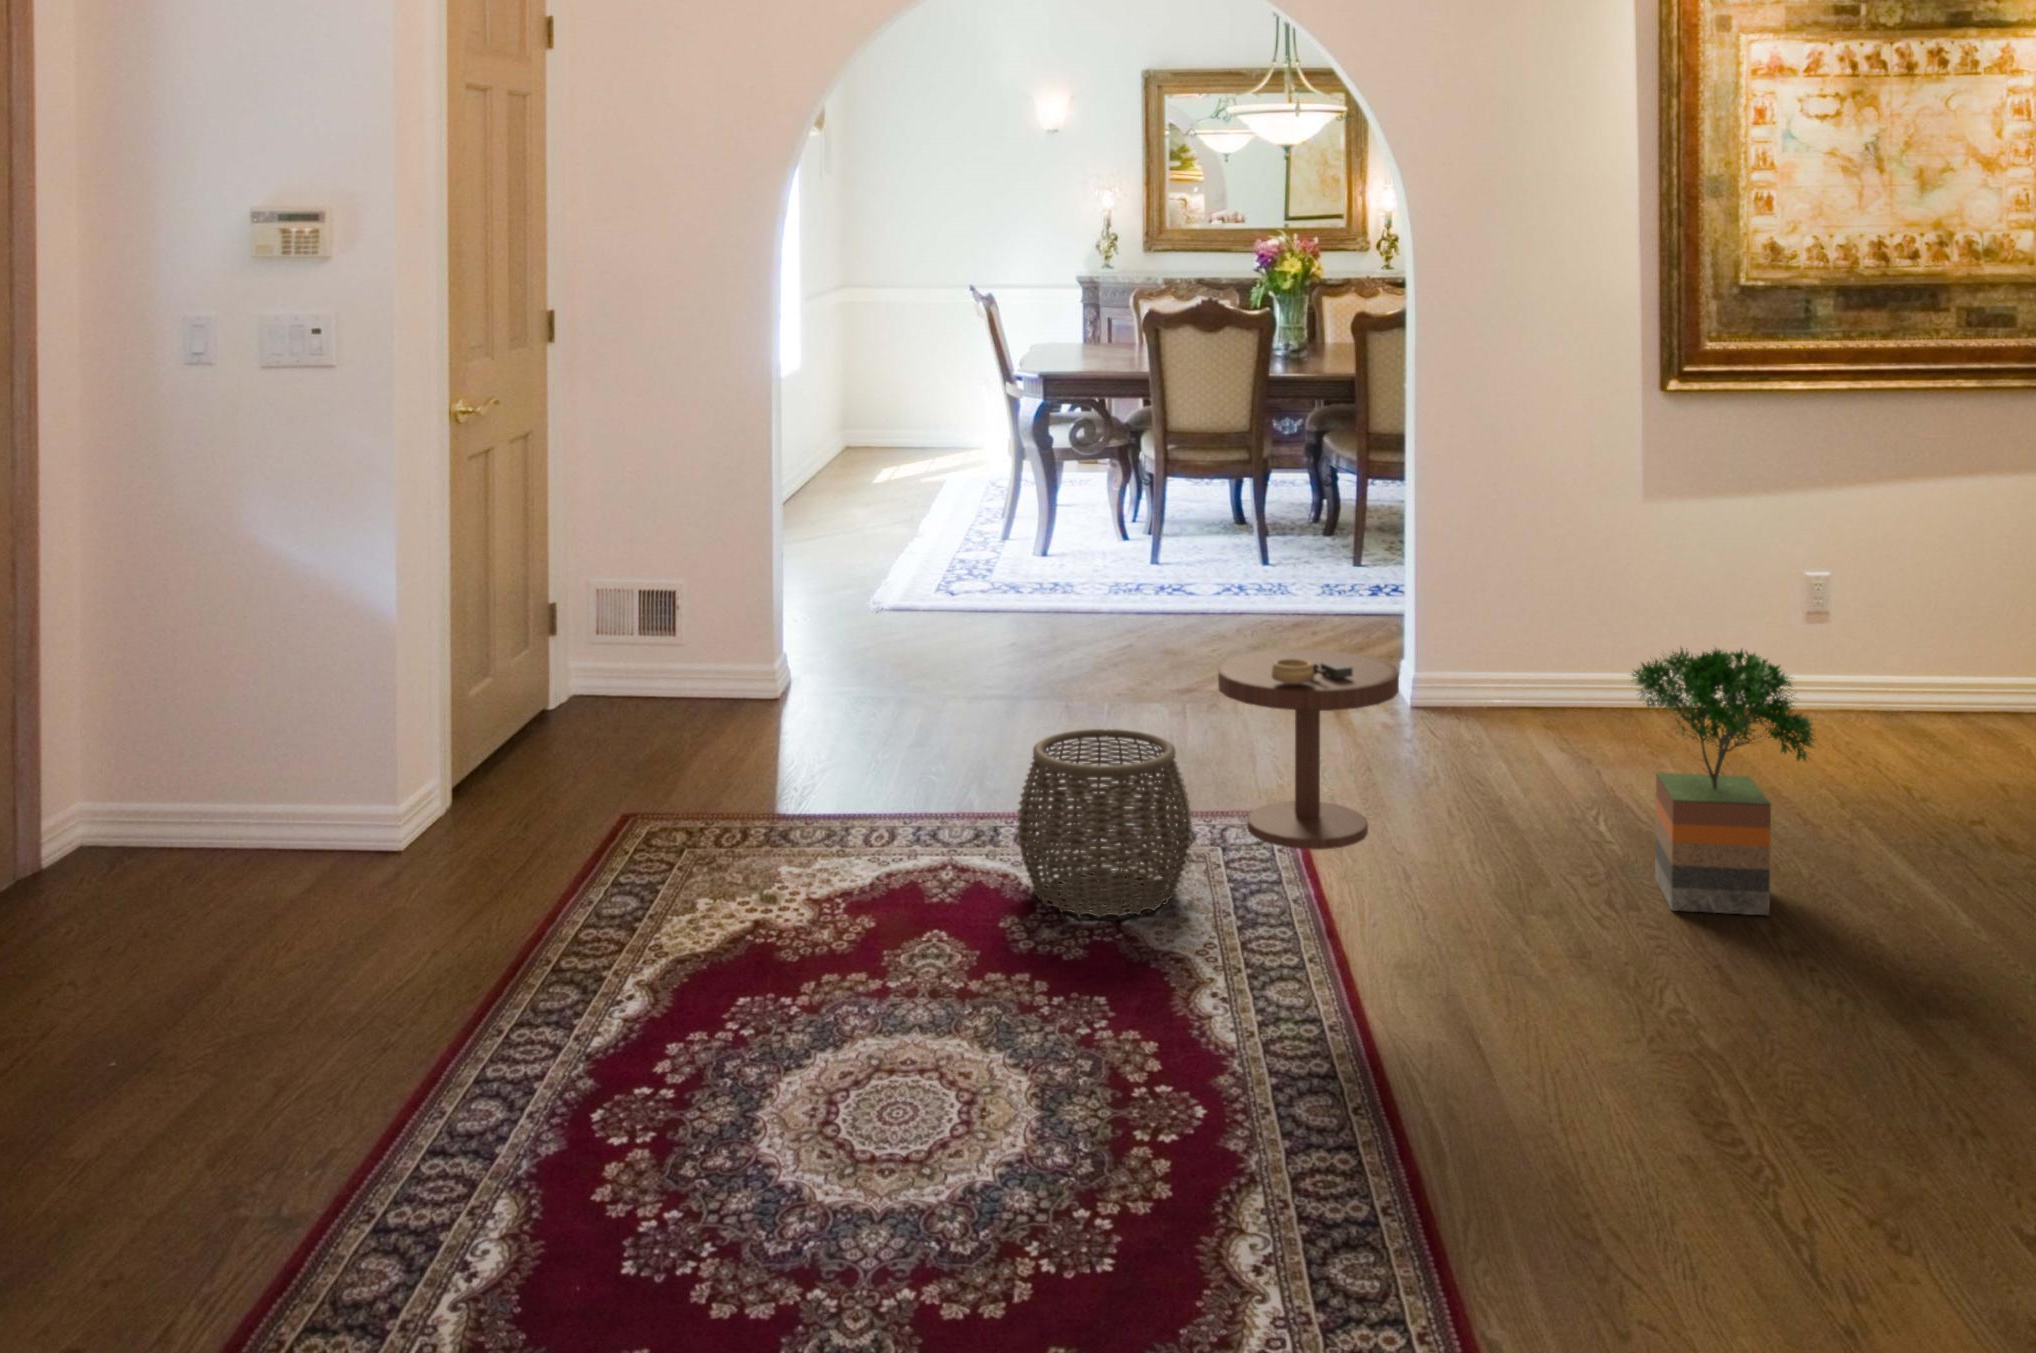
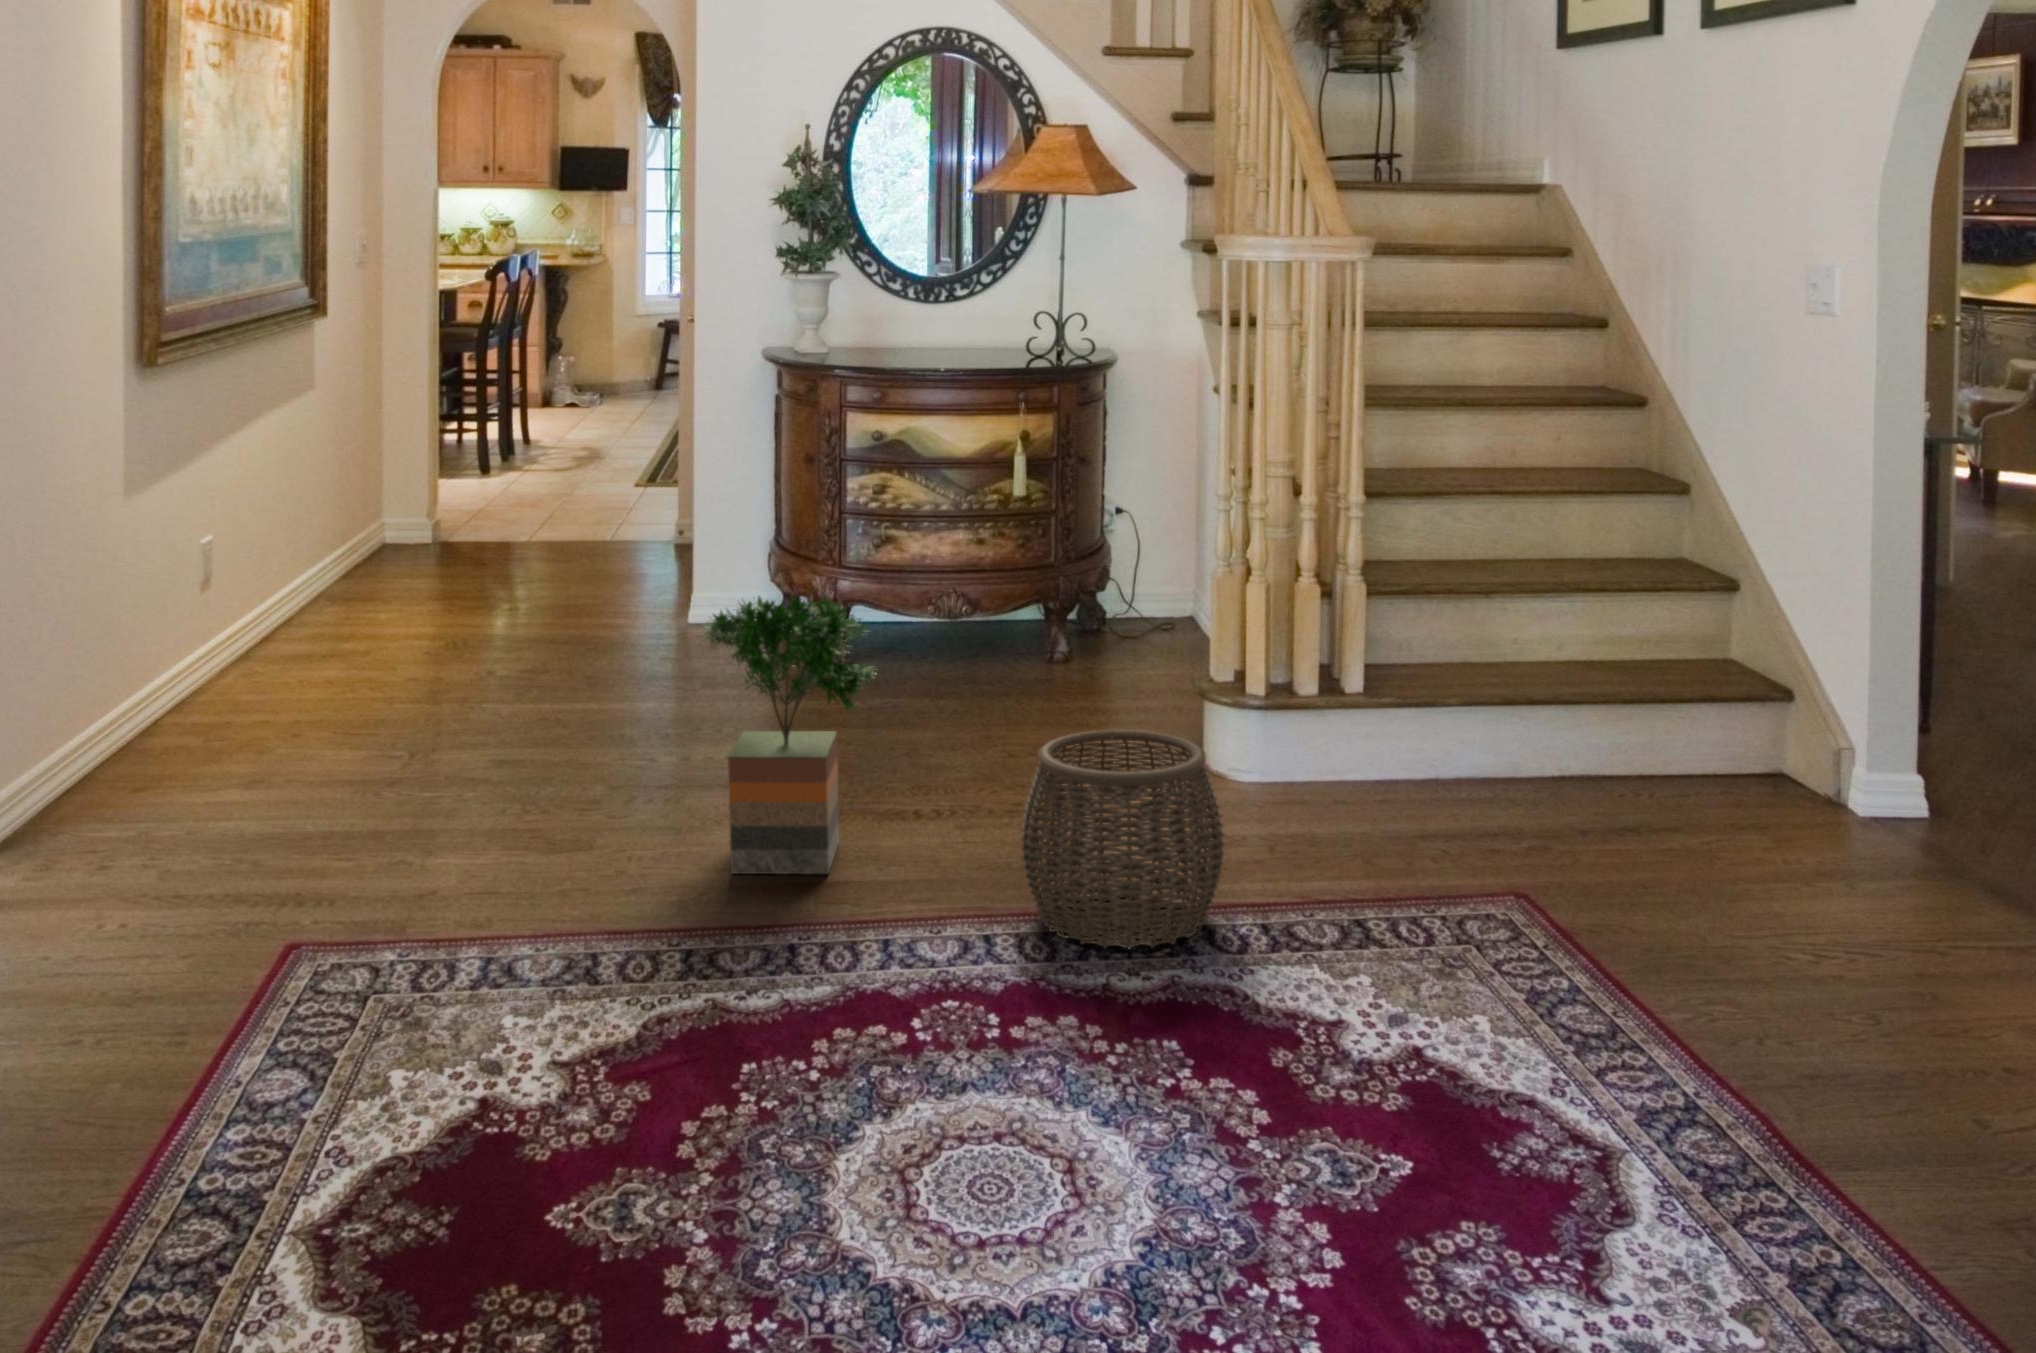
potted tree: present [1632,648,1814,915] -> present [702,596,876,874]
side table: present [1218,649,1399,850] -> none [1291,628,1503,1017]

